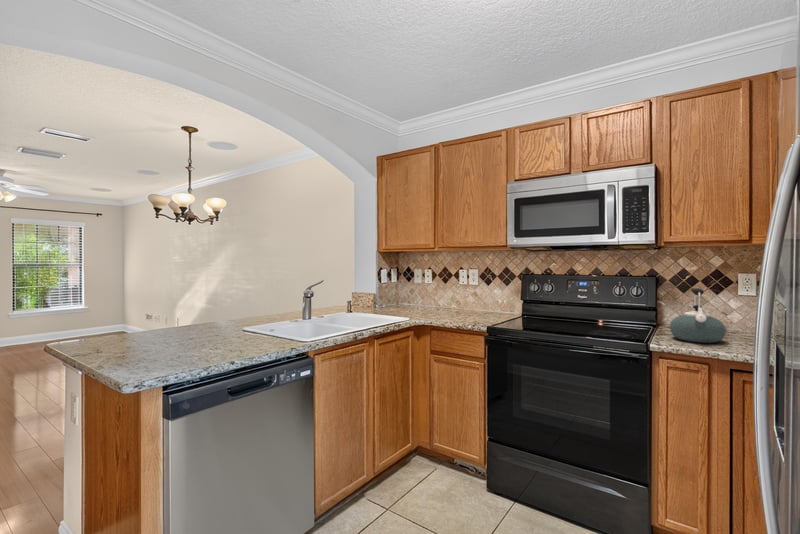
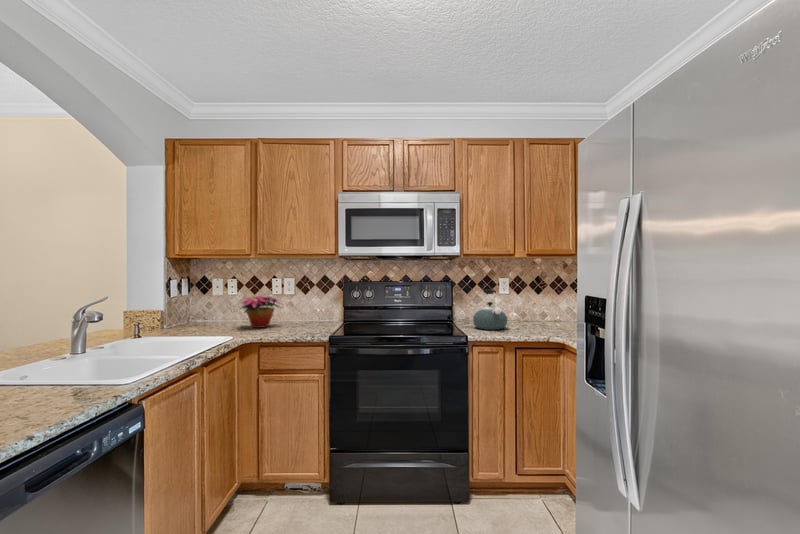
flower arrangement: none [421,284,464,314] -> present [240,296,279,328]

